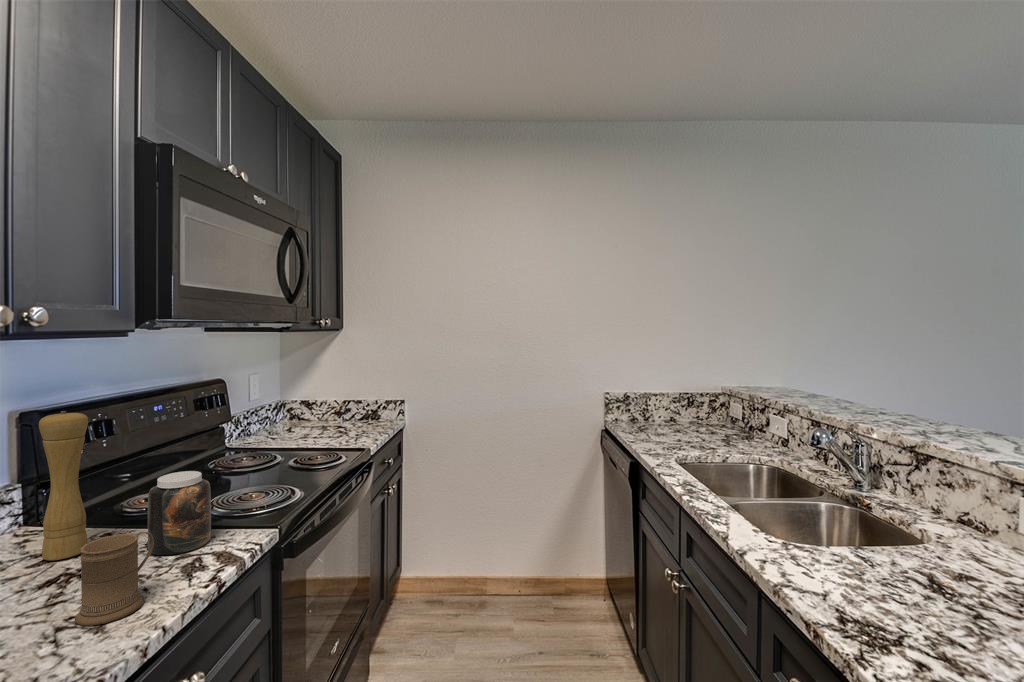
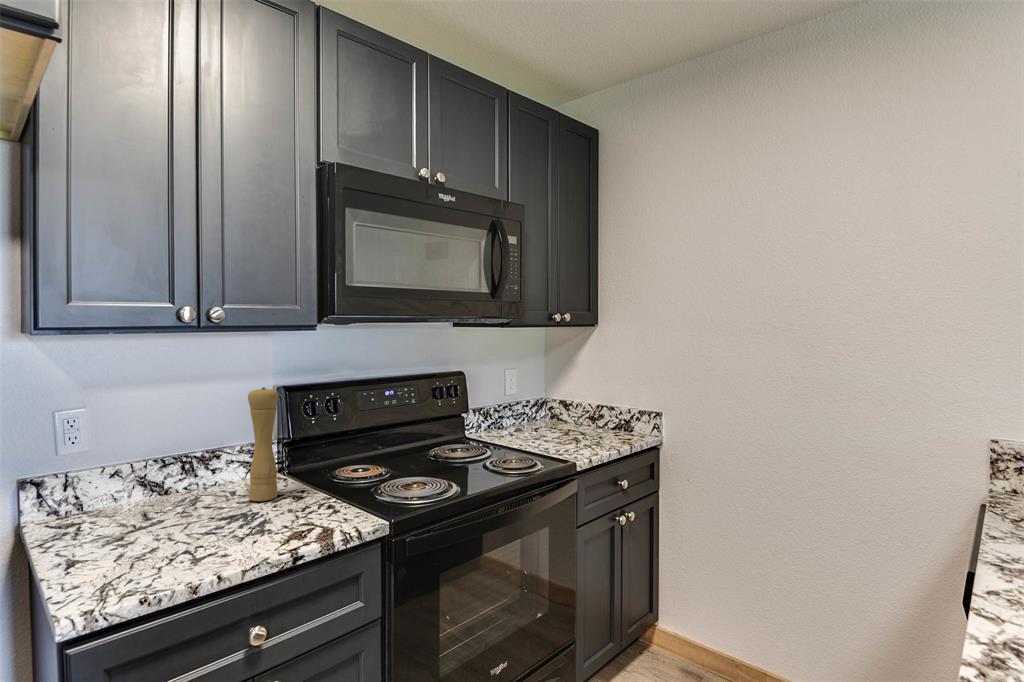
jar: present [148,471,211,555] -> none [294,449,342,520]
mug: present [75,532,154,626] -> none [191,489,256,557]

